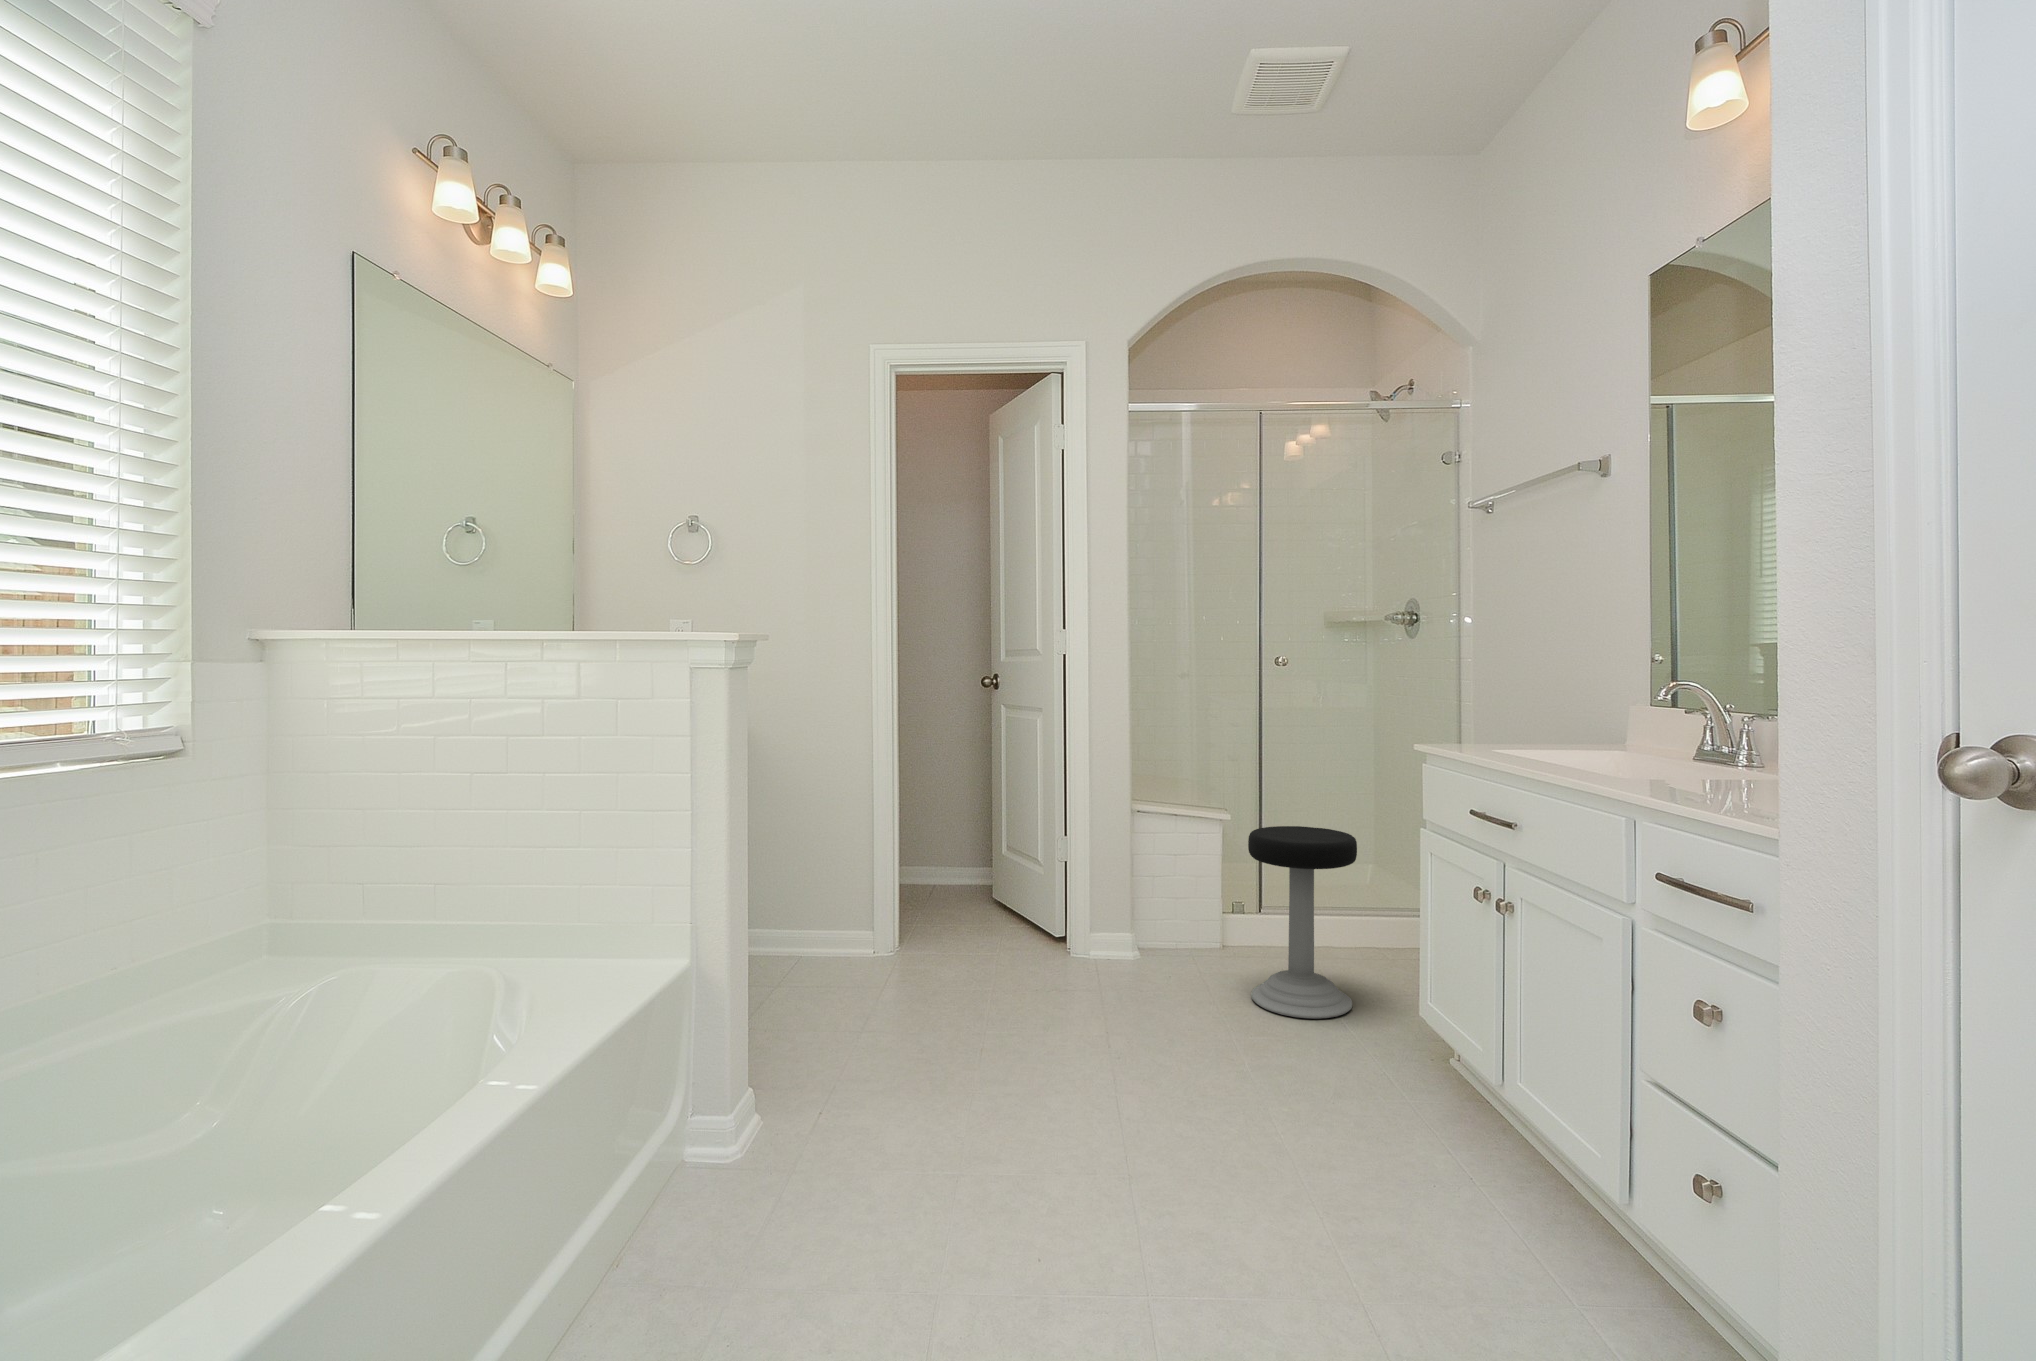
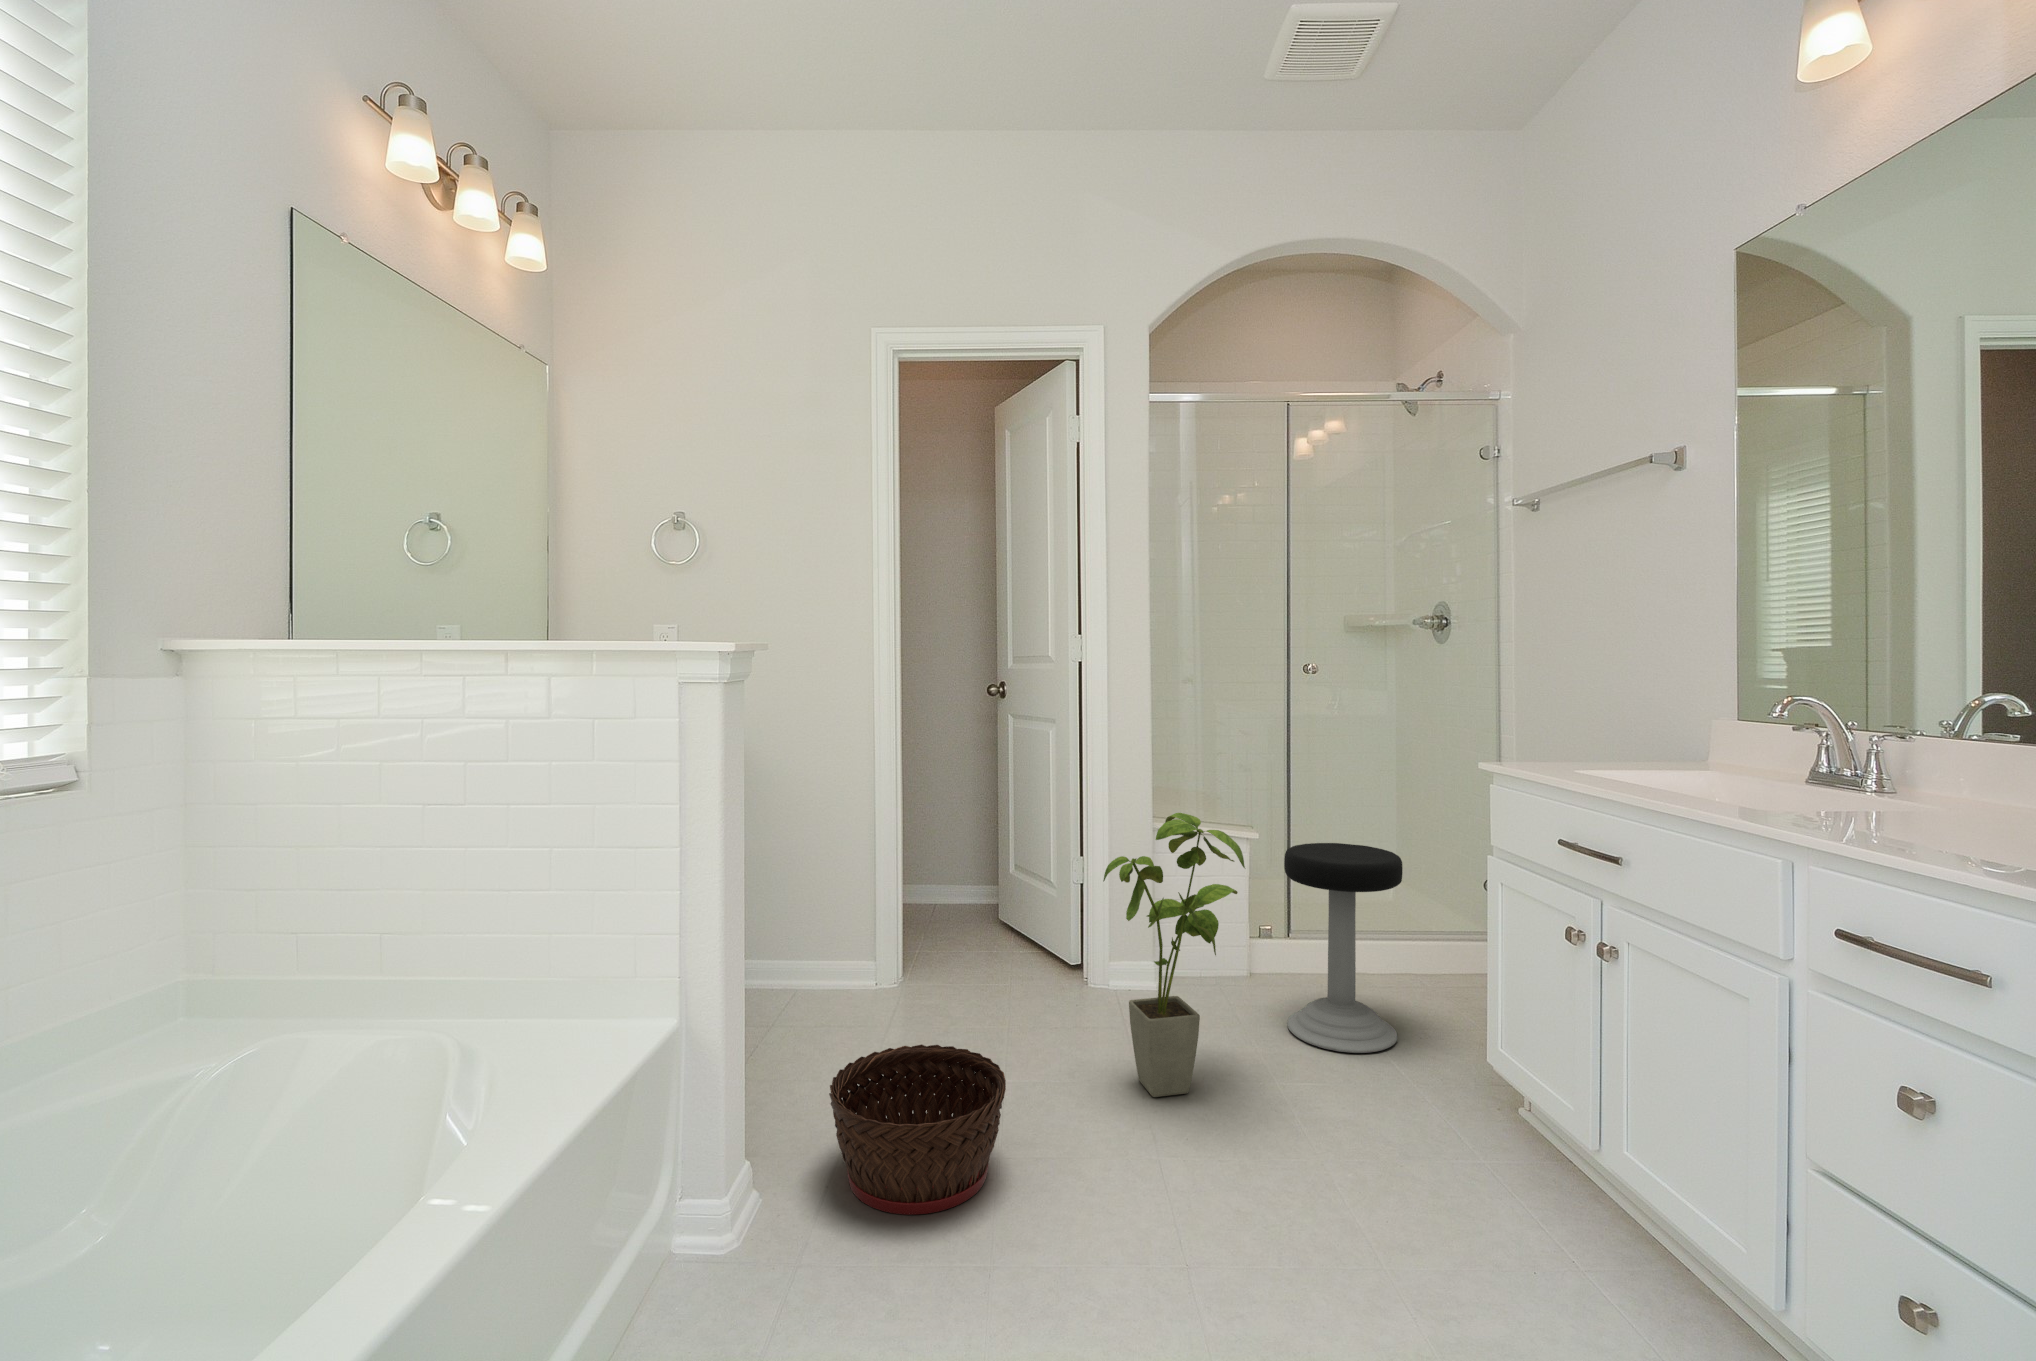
house plant: none [1073,792,1199,1052] -> present [1103,813,1245,1097]
basket: none [819,998,977,1140] -> present [829,1044,1006,1215]

